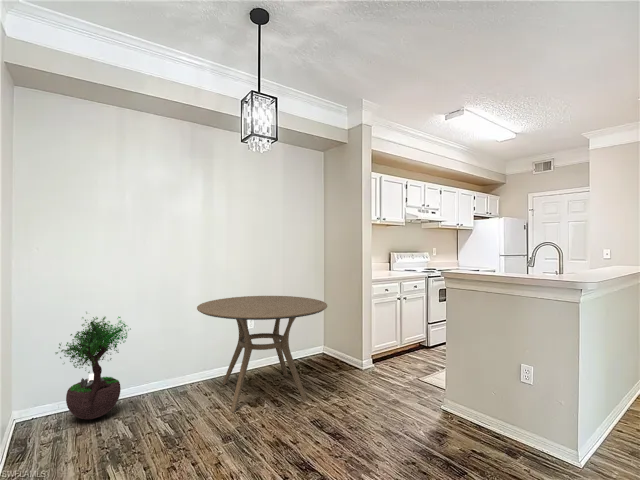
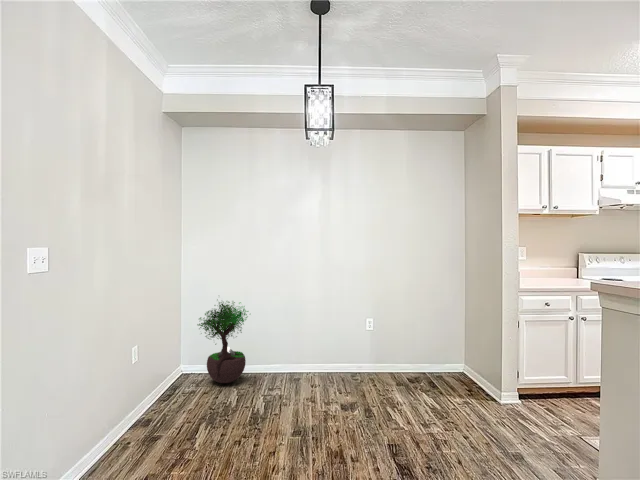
dining table: present [197,296,327,412] -> none [301,298,436,420]

